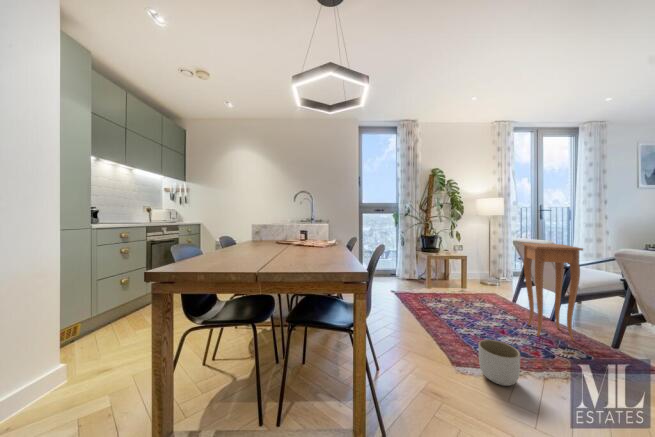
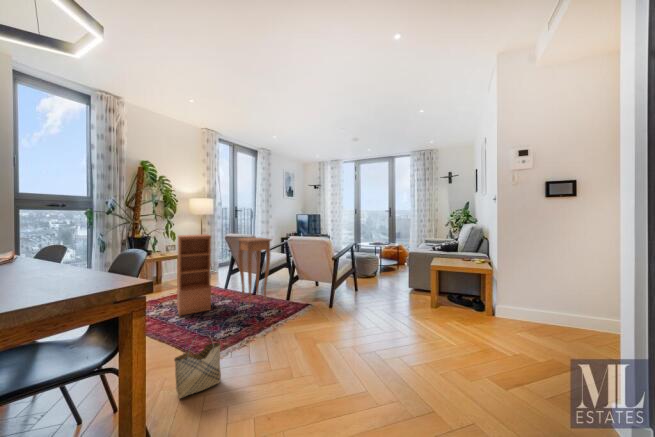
bookcase: none [451,235,485,320] -> present [177,234,211,316]
woven basket: none [417,325,466,400] -> present [174,334,221,399]
planter: present [479,340,520,386] -> none [223,320,252,355]

